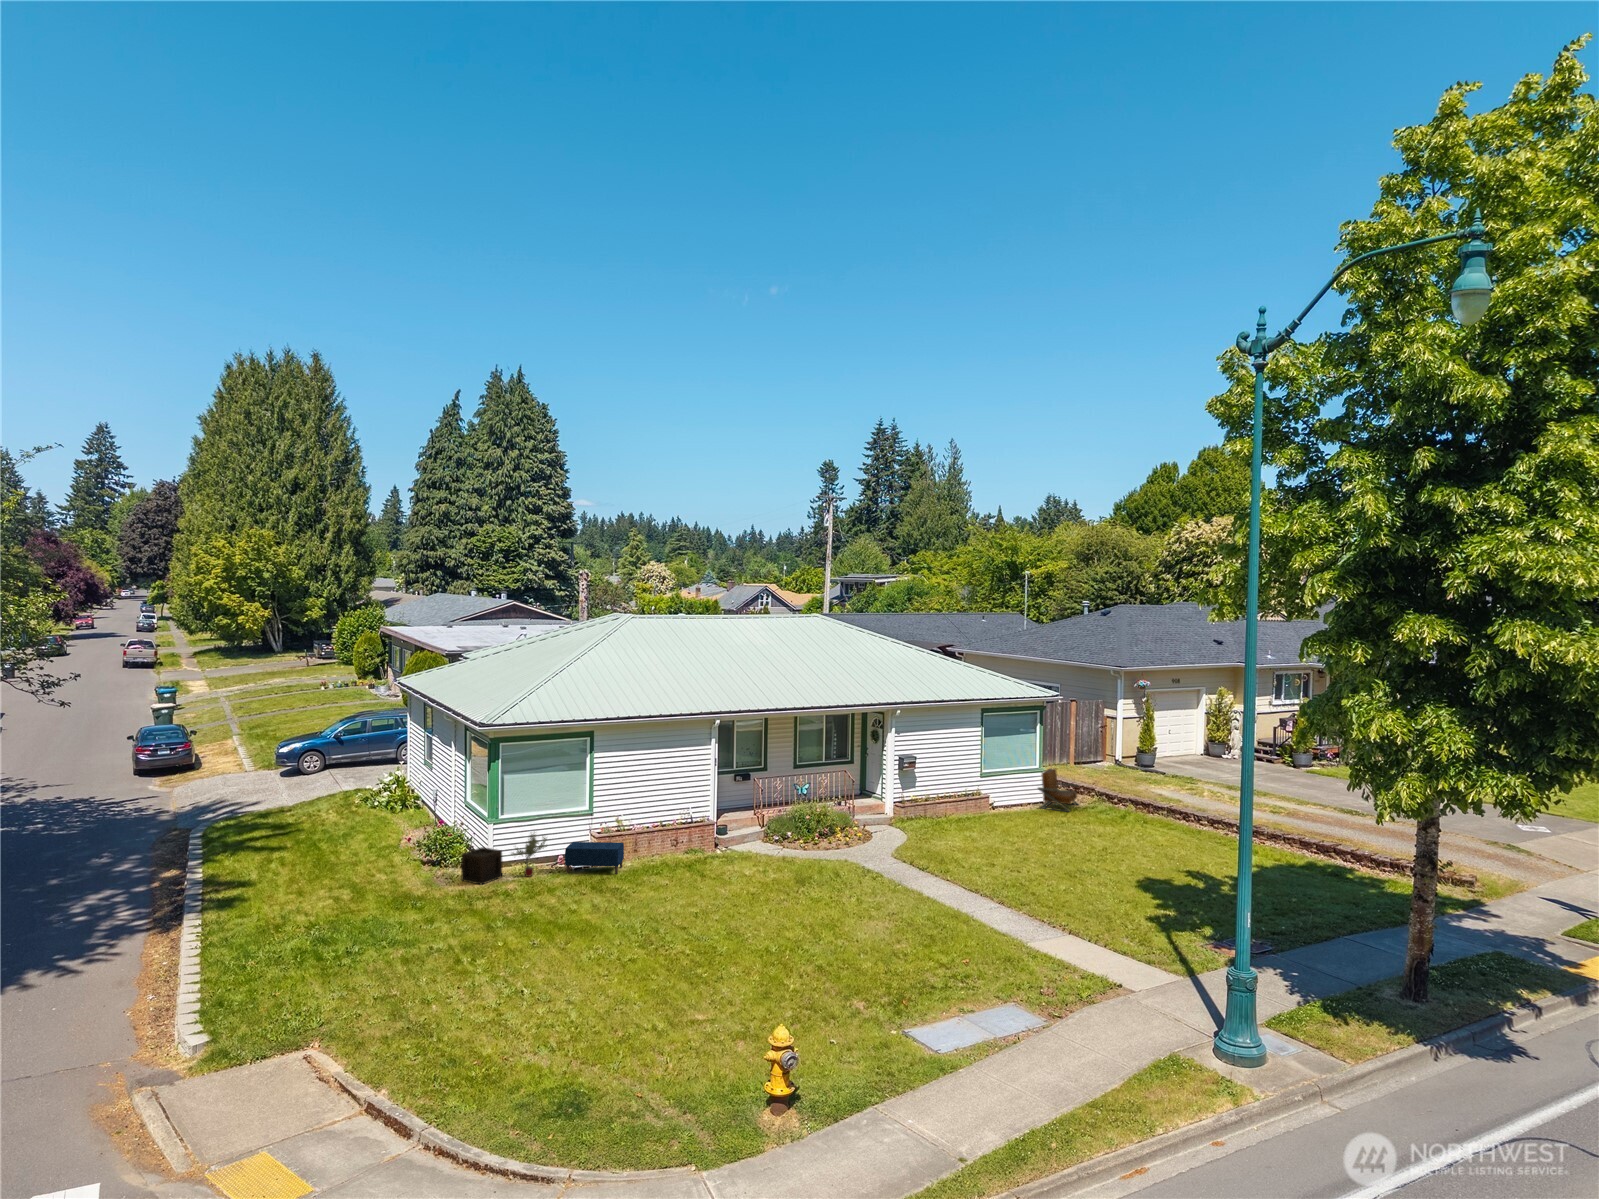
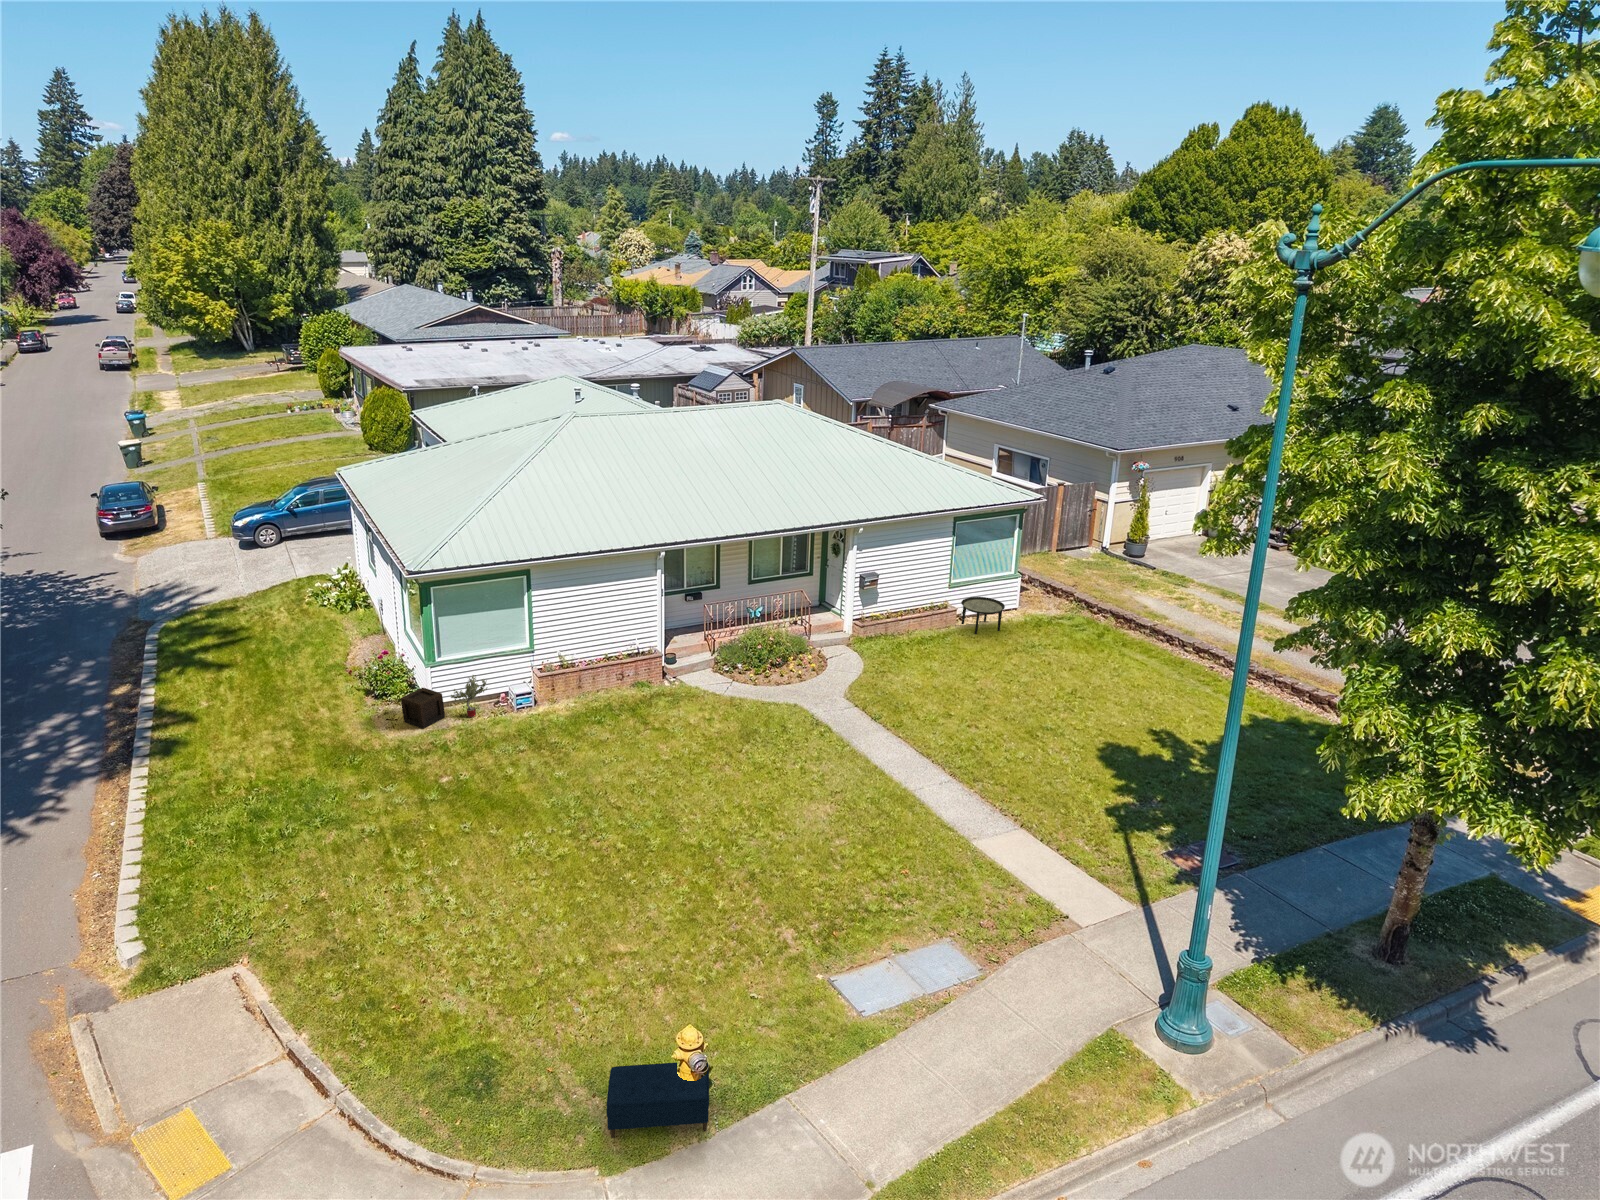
lounge chair: present [1038,769,1079,812] -> none [1005,577,1051,627]
round table: none [995,785,1038,817] -> present [961,597,1005,634]
bench: present [565,842,624,874] -> present [607,1061,709,1138]

